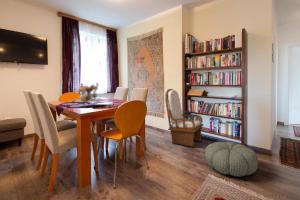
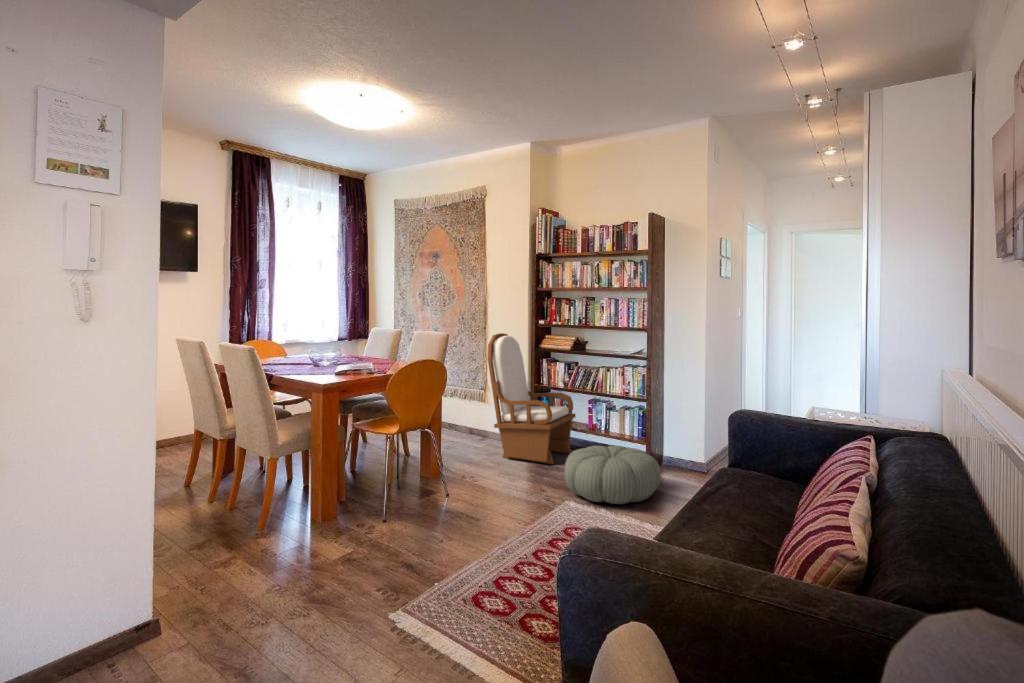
flower arrangement: present [76,83,102,105] -> none [292,321,354,372]

